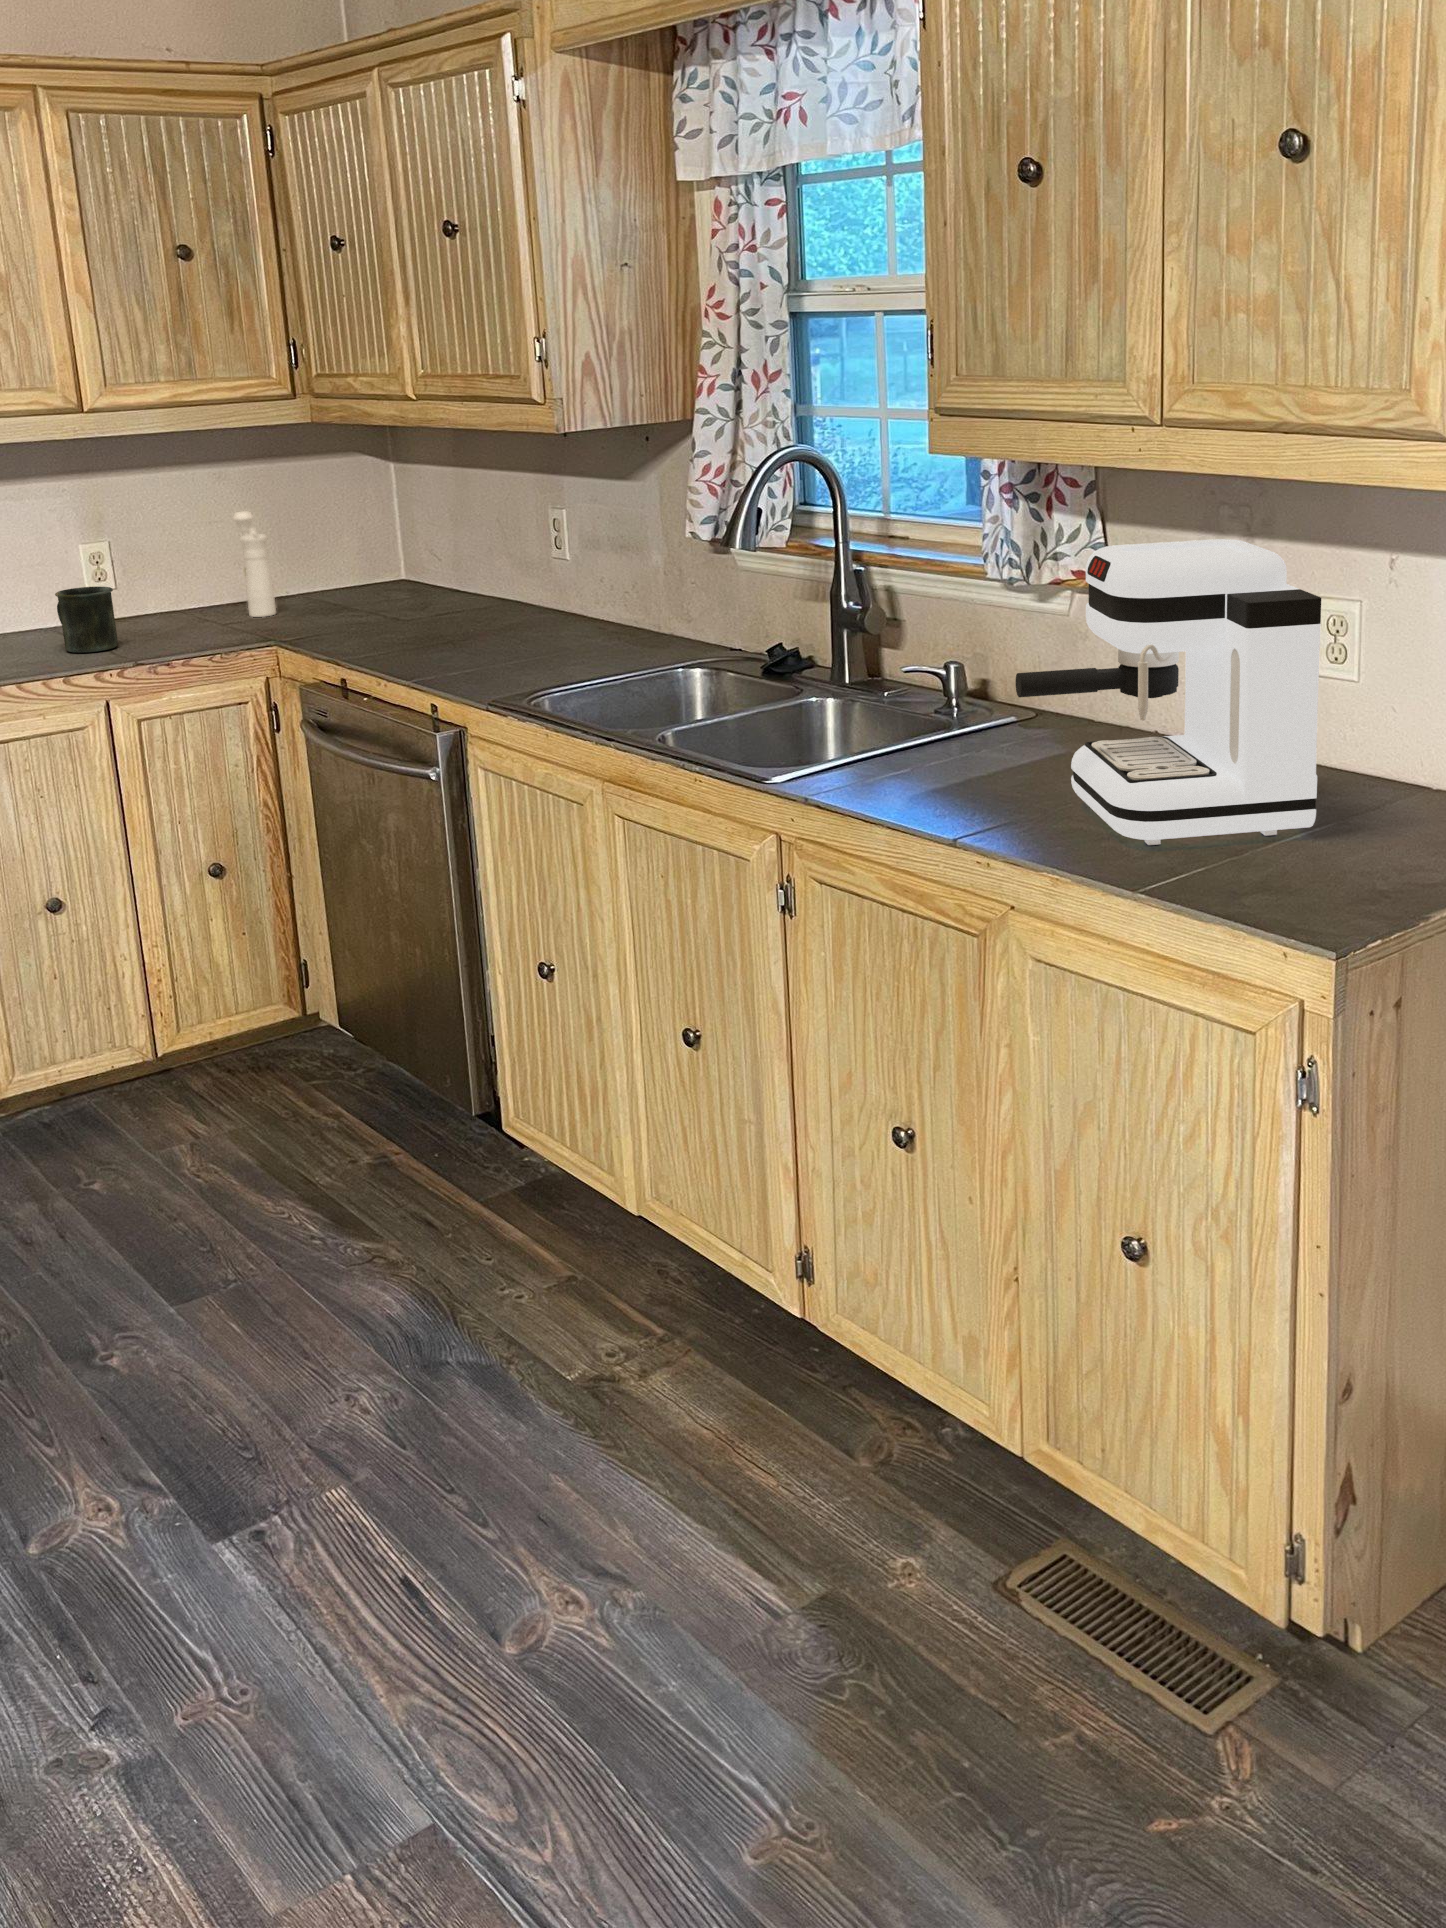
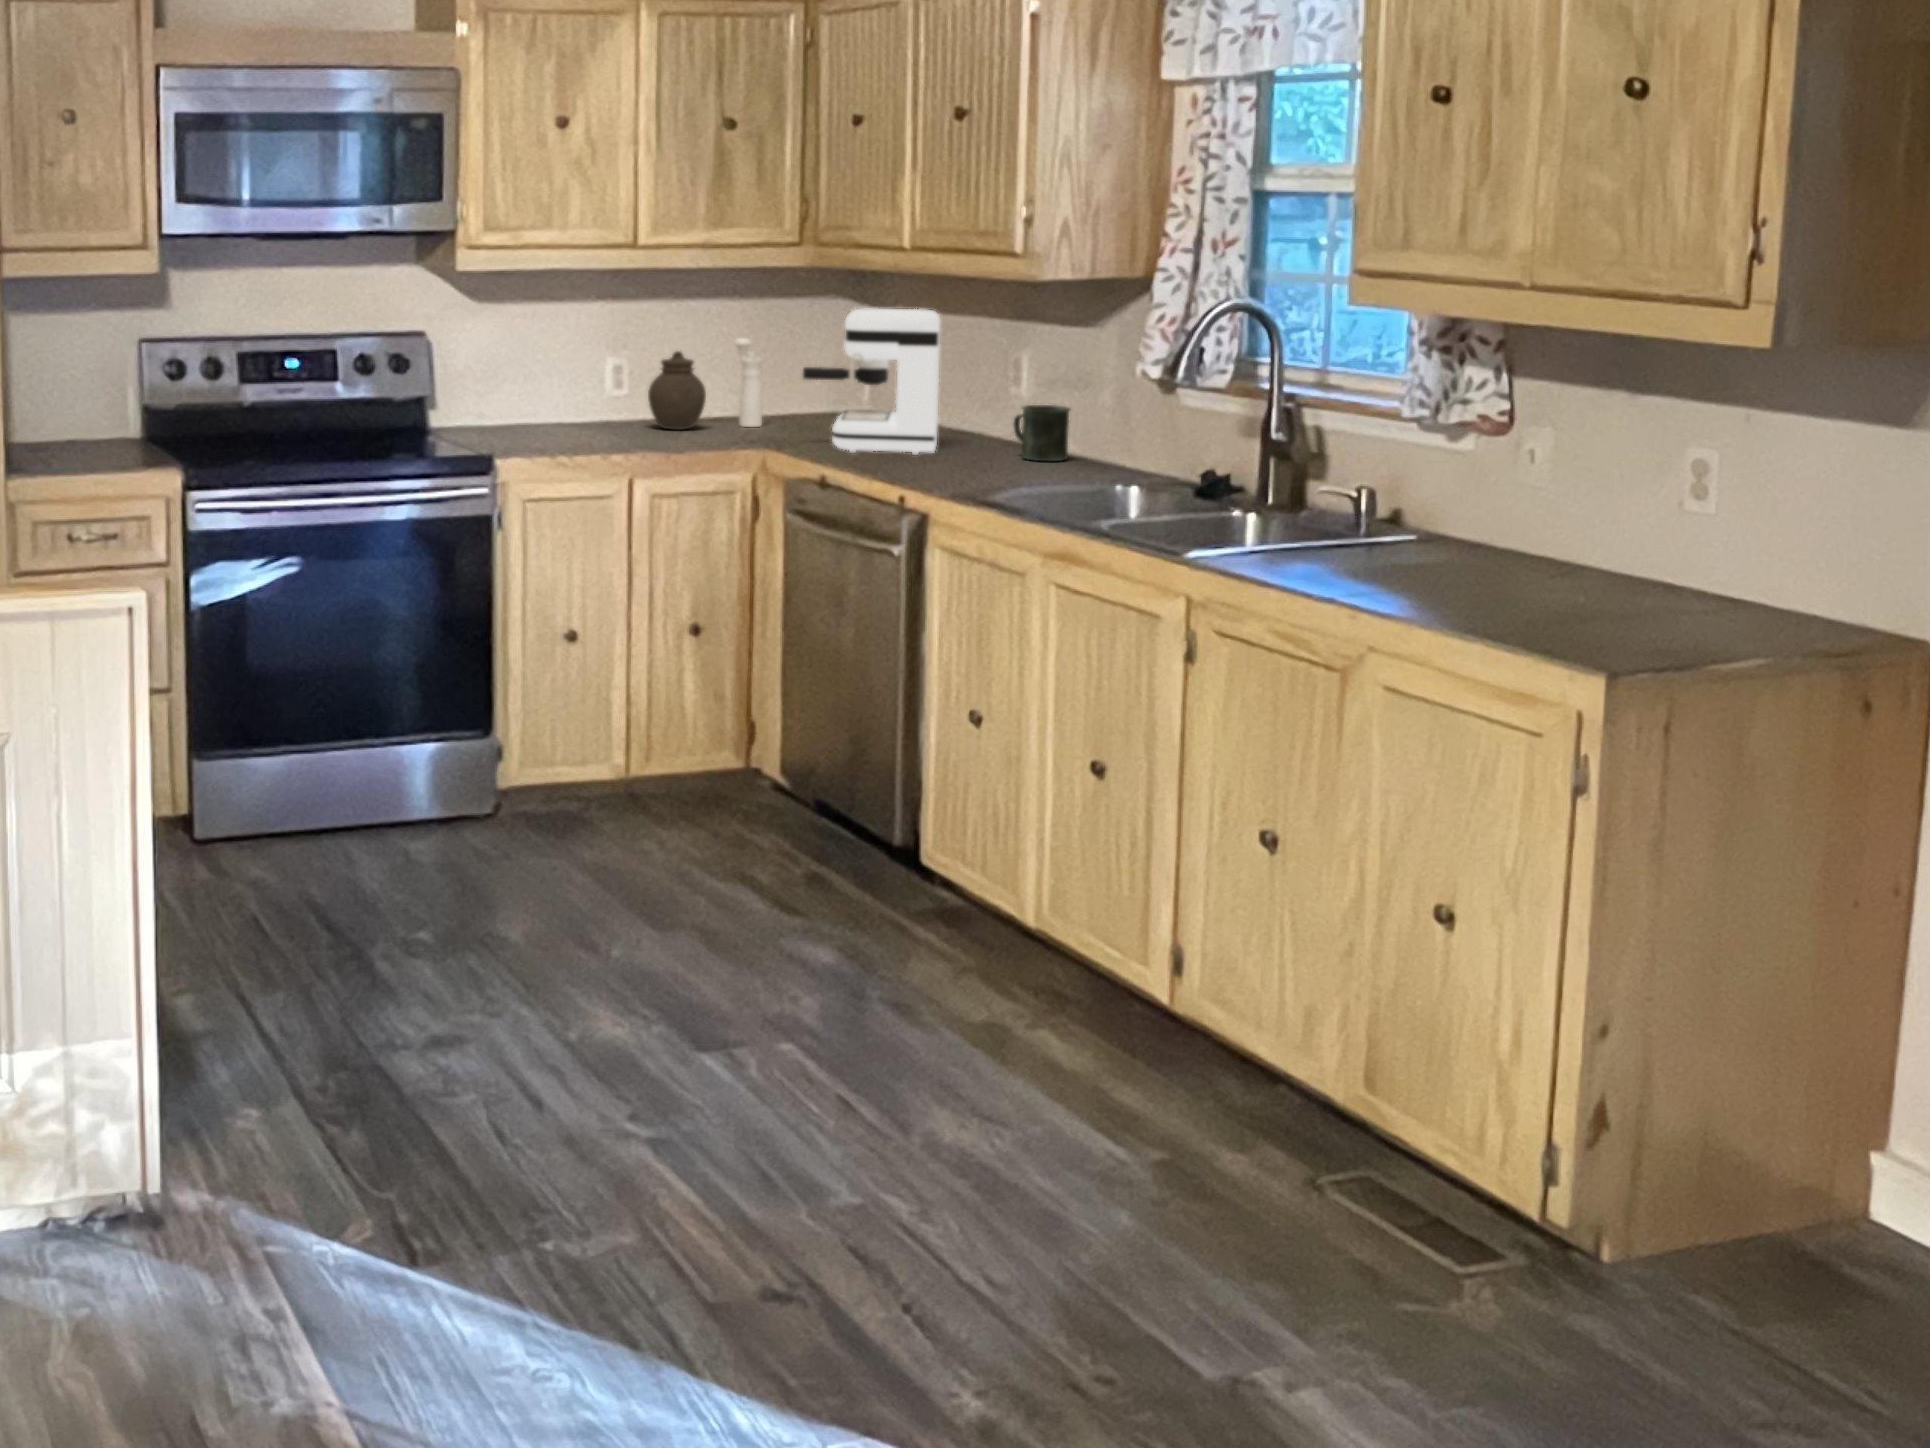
jar: none [129,536,201,630] -> present [648,351,706,430]
coffee maker: present [1015,539,1321,845] -> present [803,309,940,455]
mug: present [55,587,118,652] -> present [1013,405,1070,461]

